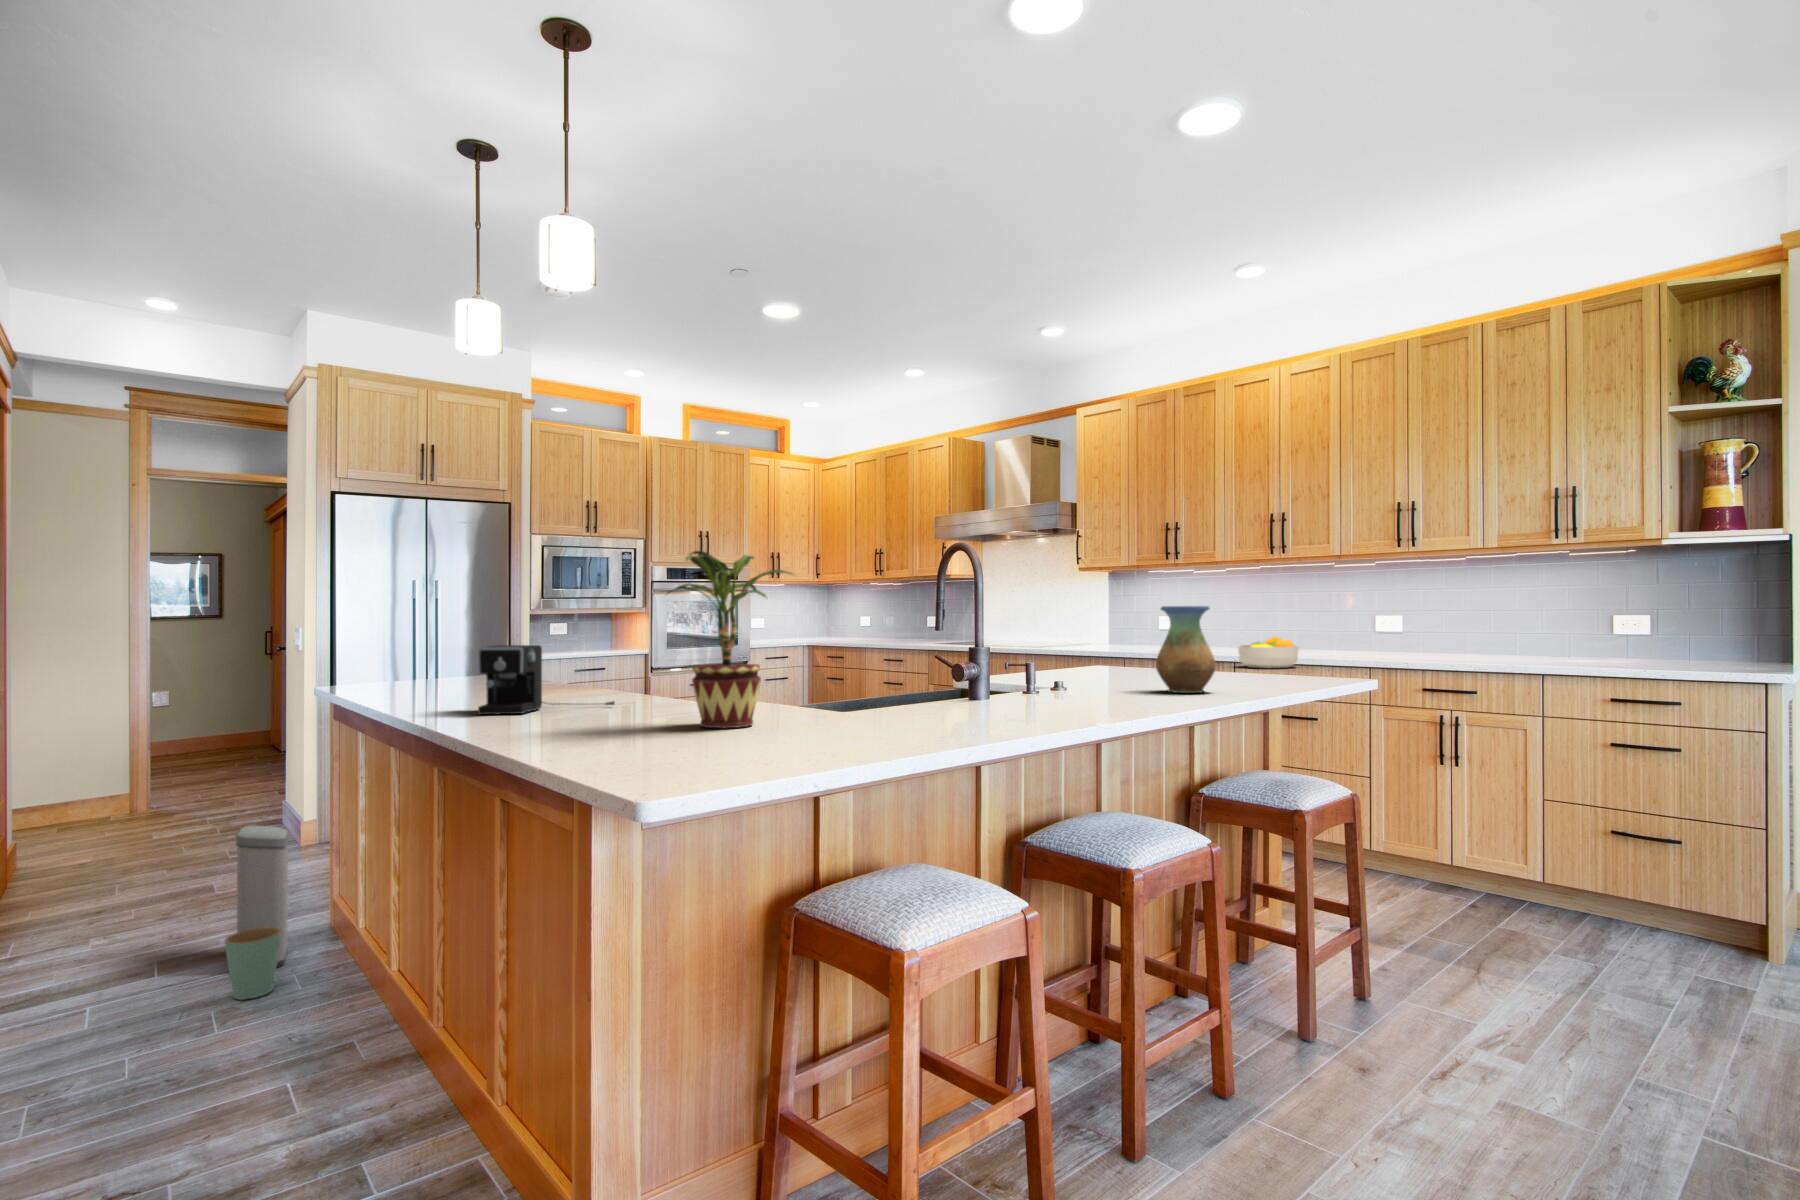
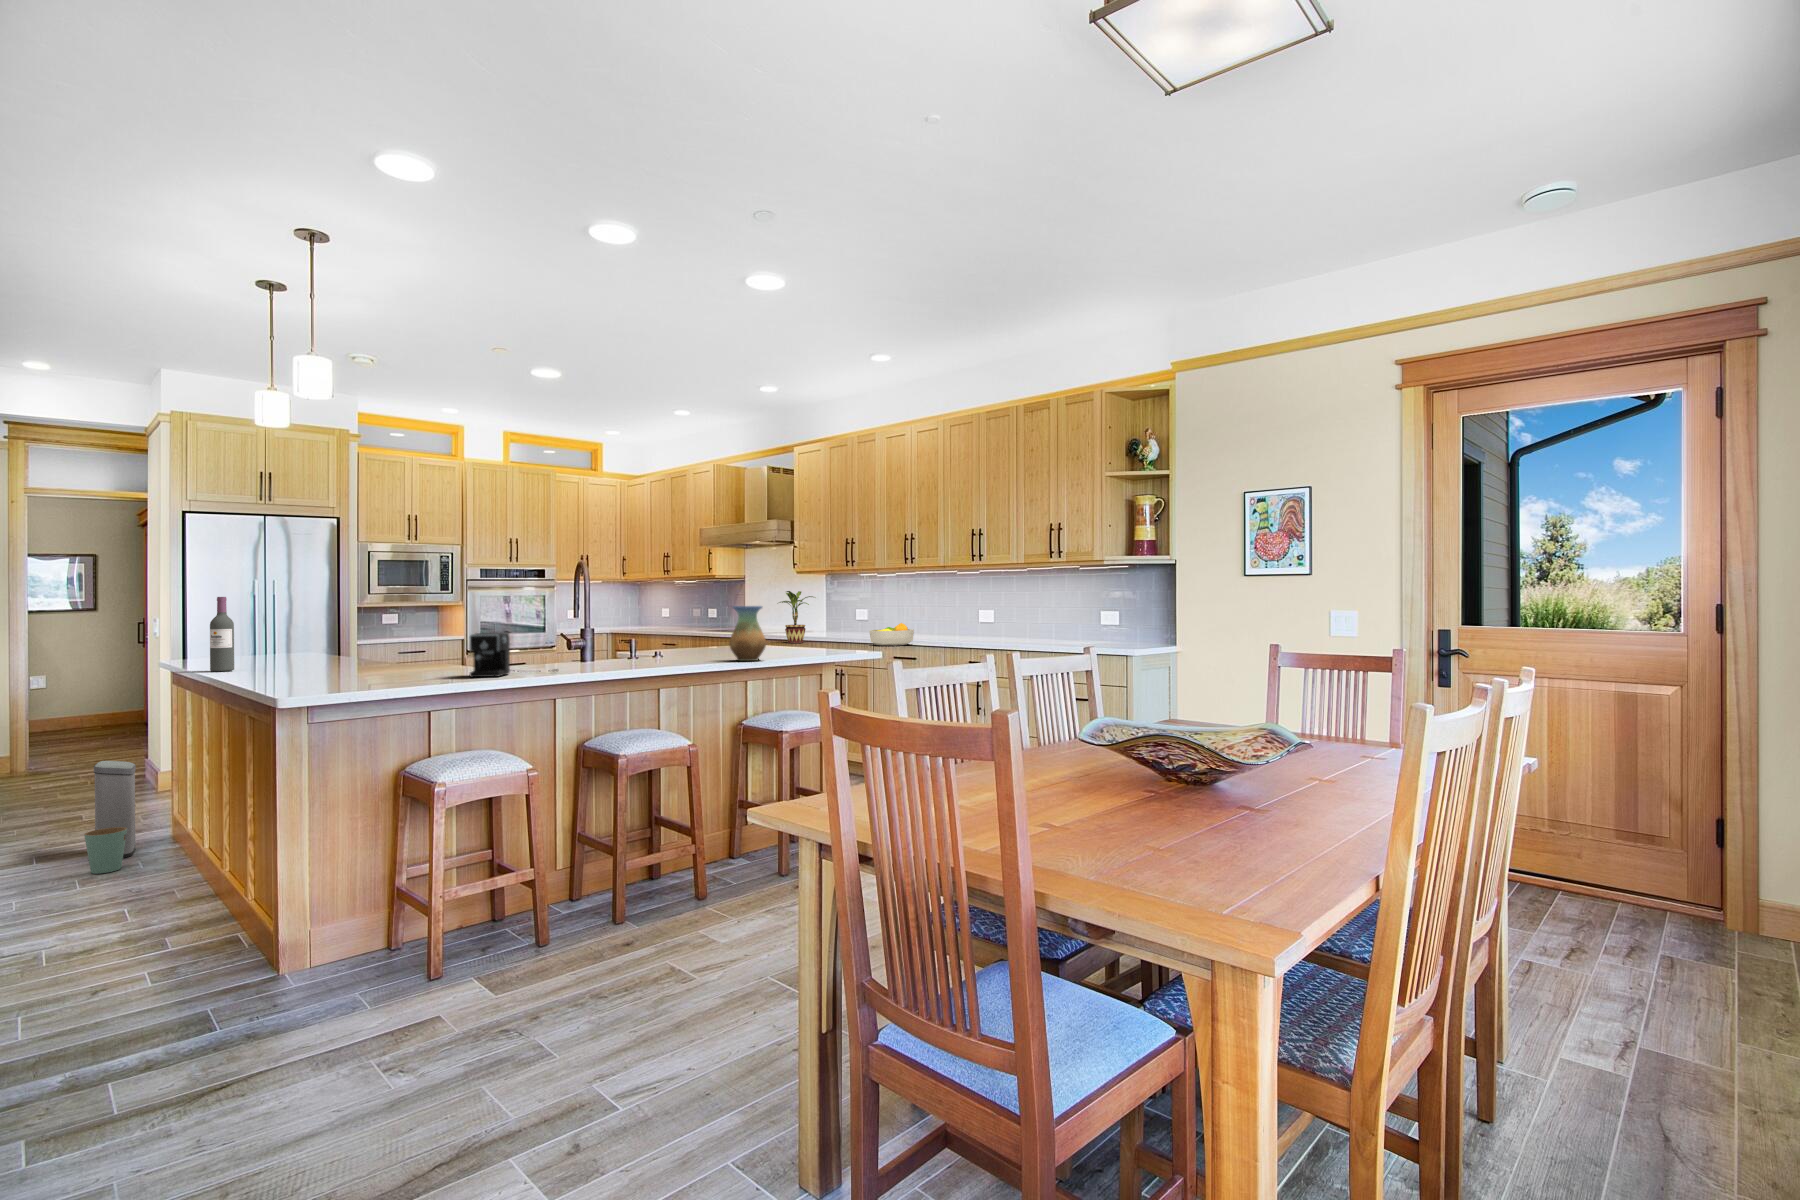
potted plant: present [667,551,793,728] -> present [779,591,816,643]
wine bottle: none [409,589,442,704] -> present [210,597,234,671]
coffee maker: present [478,645,615,715] -> present [470,633,557,677]

